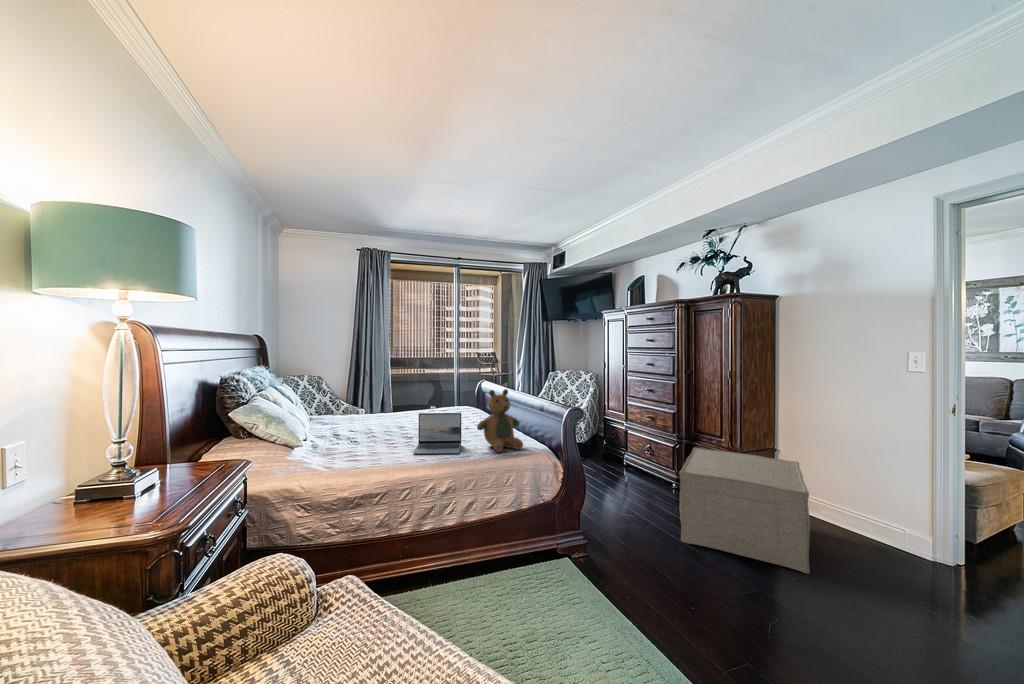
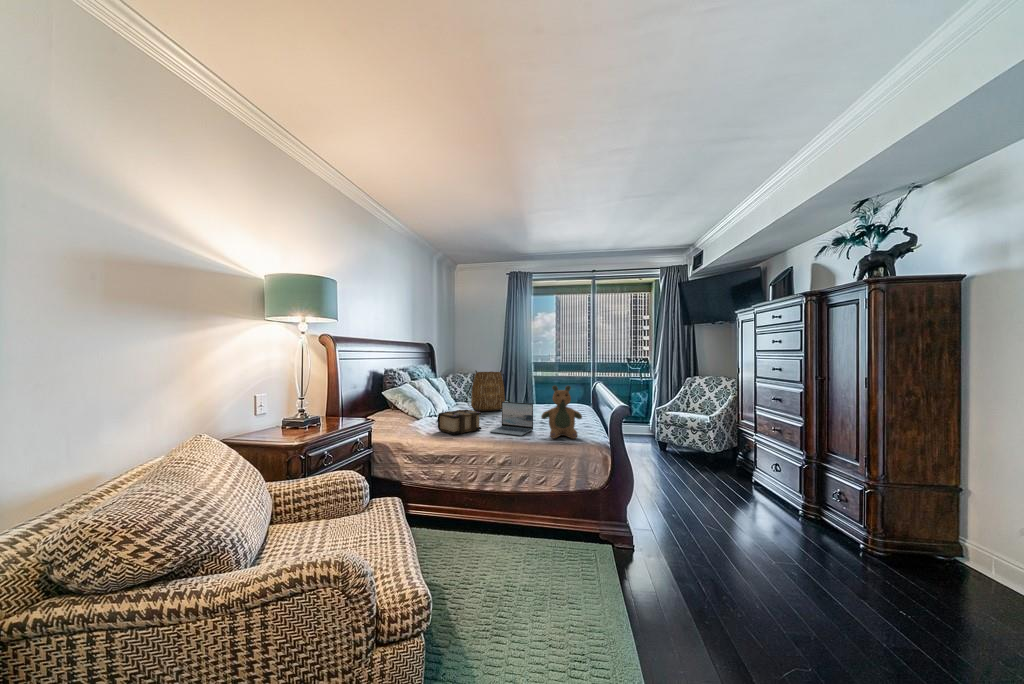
tote bag: none [338,372,390,427] -> present [466,370,505,411]
book: none [338,428,399,464] -> present [438,409,482,435]
ottoman: present [679,447,810,574] -> none [754,468,976,649]

